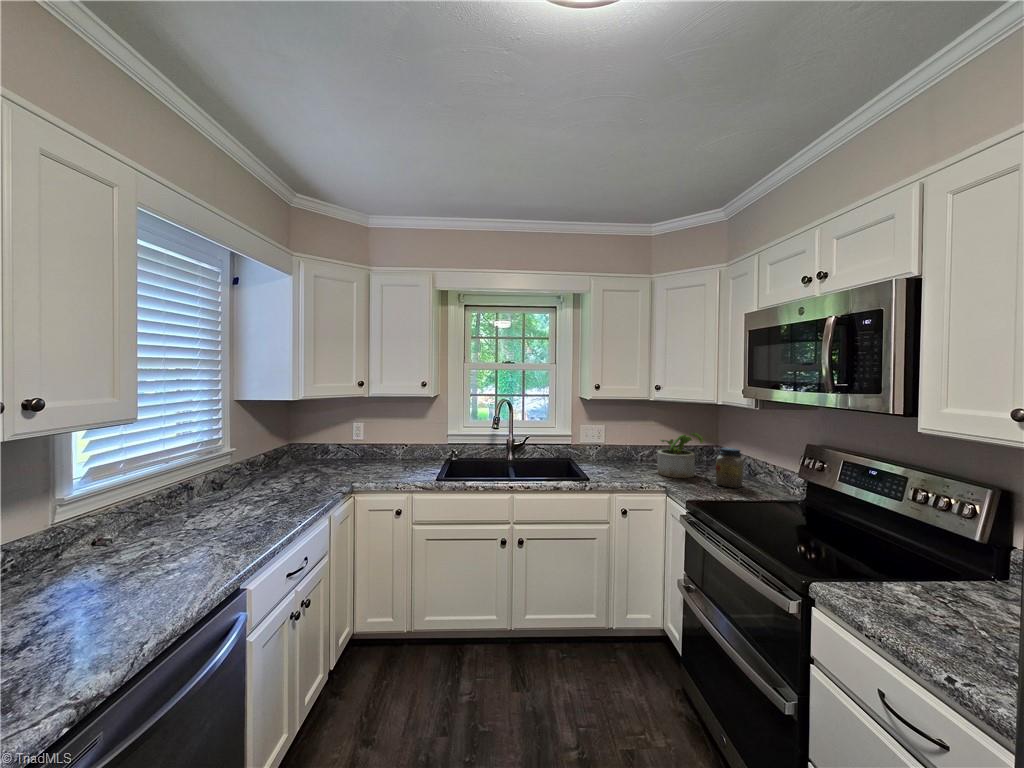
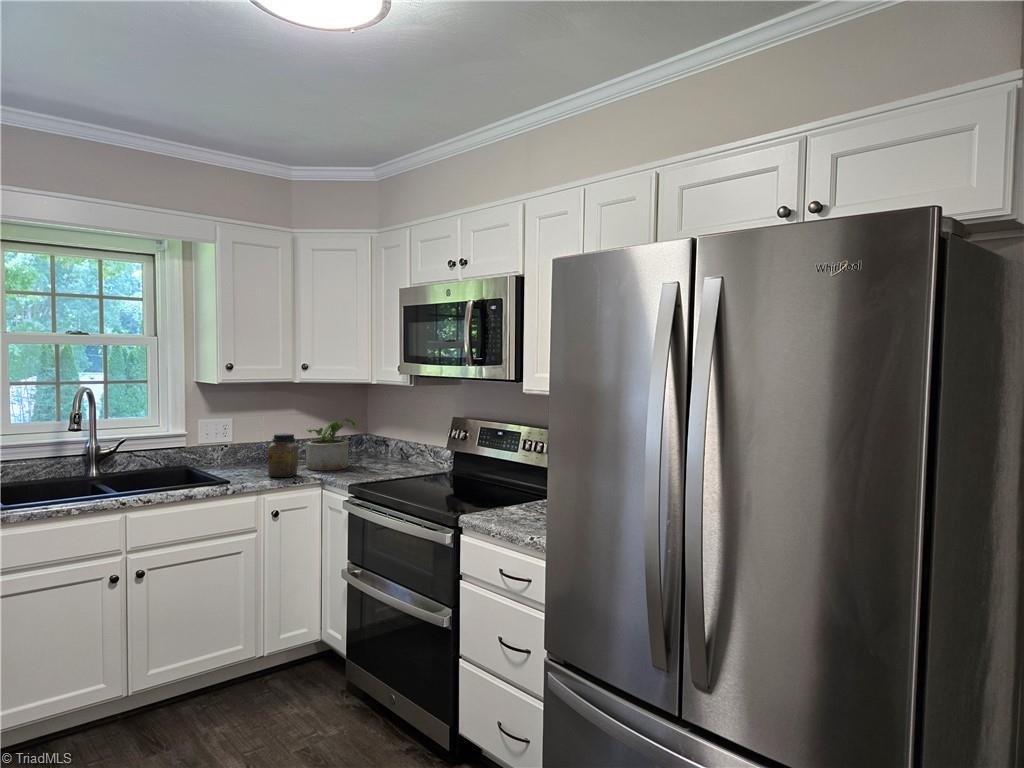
jar: present [716,448,744,488] -> present [268,433,298,477]

